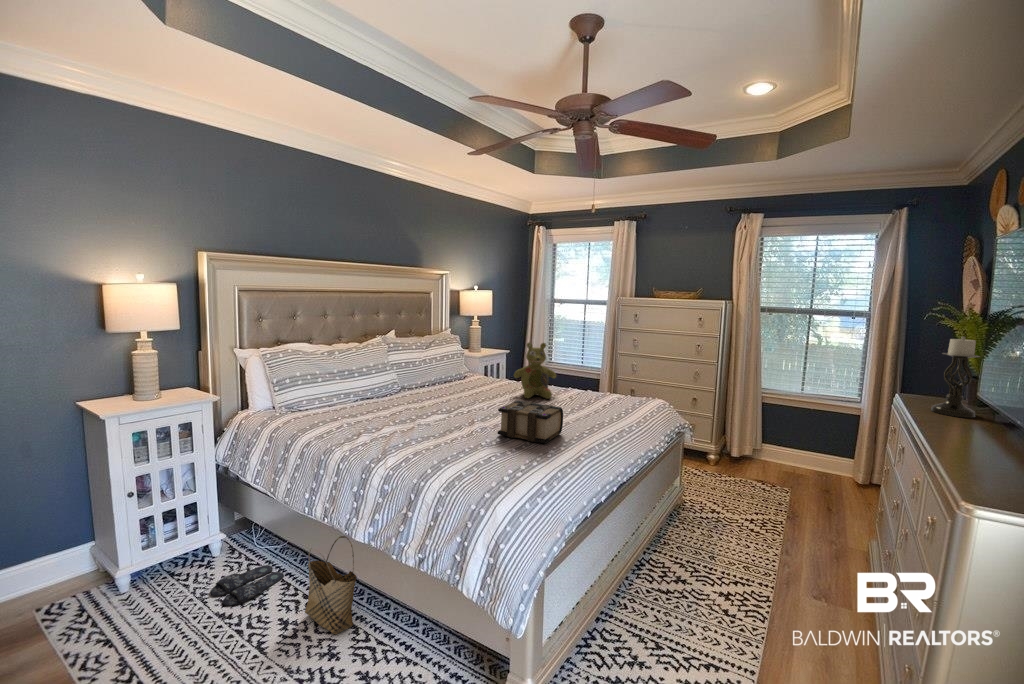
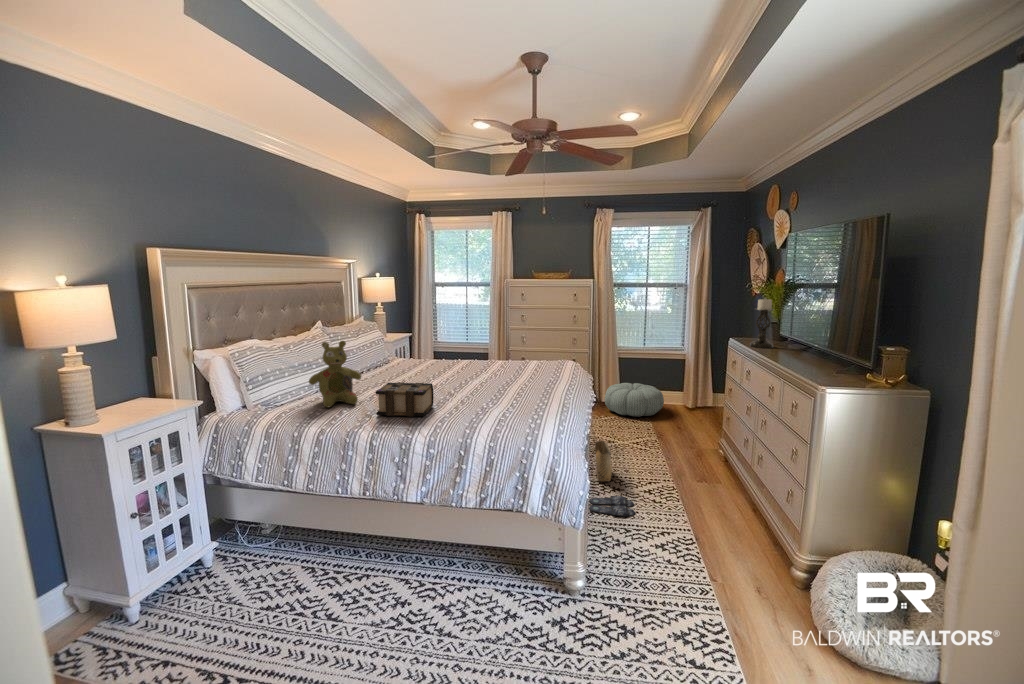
stuffed bear: present [514,343,556,399] -> present [309,341,361,407]
book: present [497,401,563,443] -> present [375,382,434,417]
pouf: none [730,437,816,486] -> present [605,383,664,417]
woven basket: present [305,536,357,634] -> present [595,441,612,481]
slippers: present [210,565,284,606] -> present [589,496,635,517]

